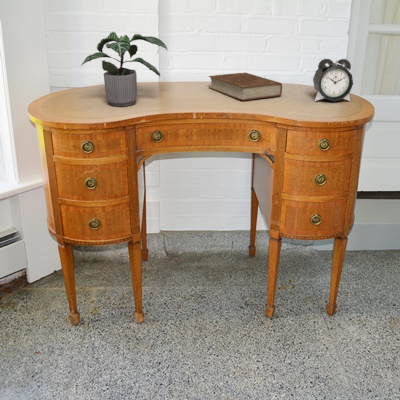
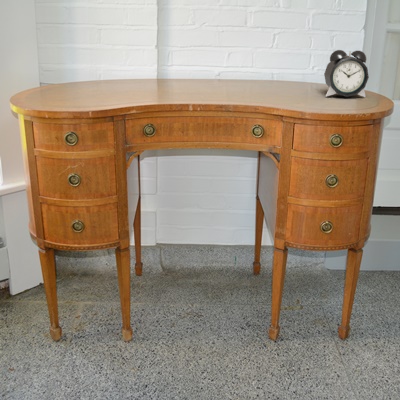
potted plant: present [82,32,167,106] -> none [69,17,164,97]
book: present [209,72,282,101] -> none [210,69,290,95]

